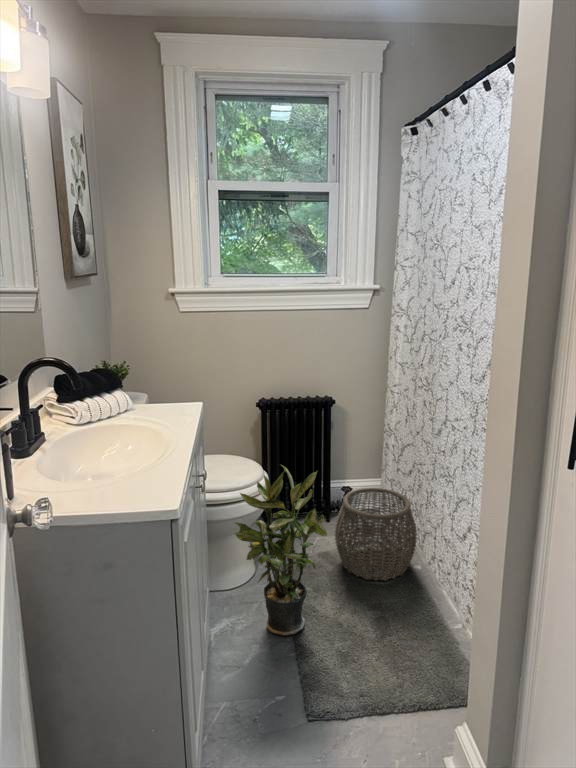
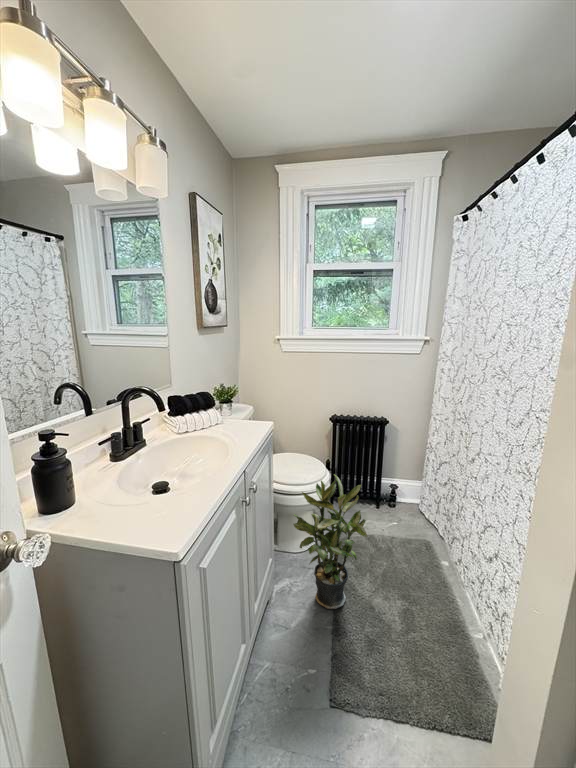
woven basket: present [335,488,417,581] -> none [379,493,448,573]

